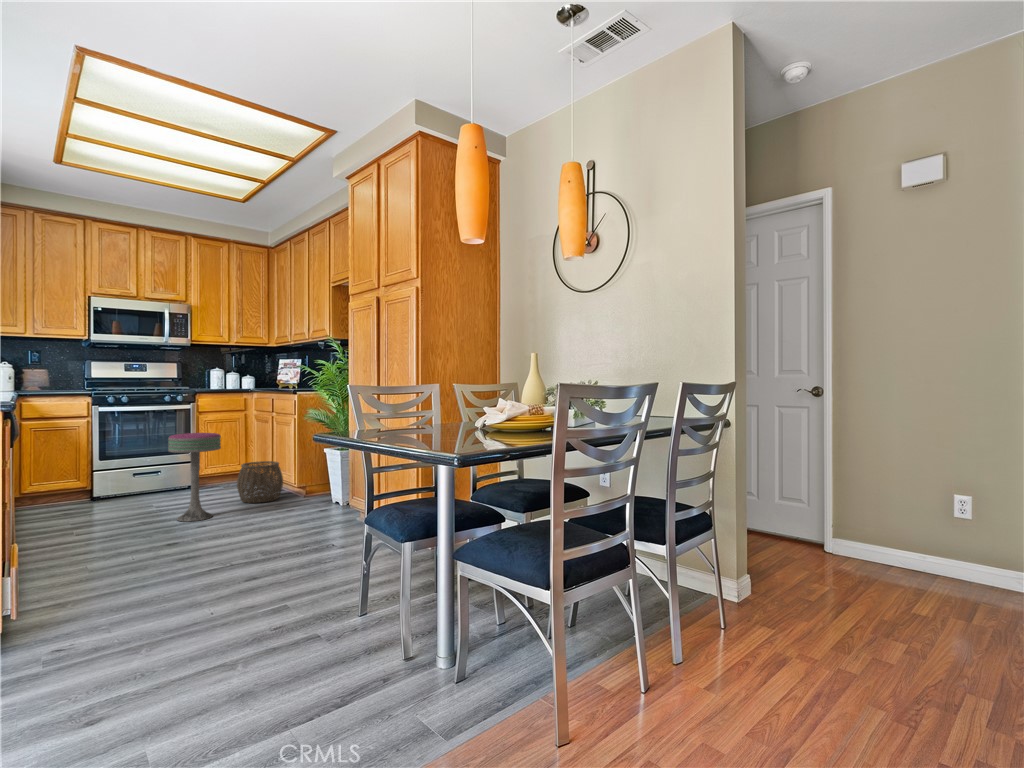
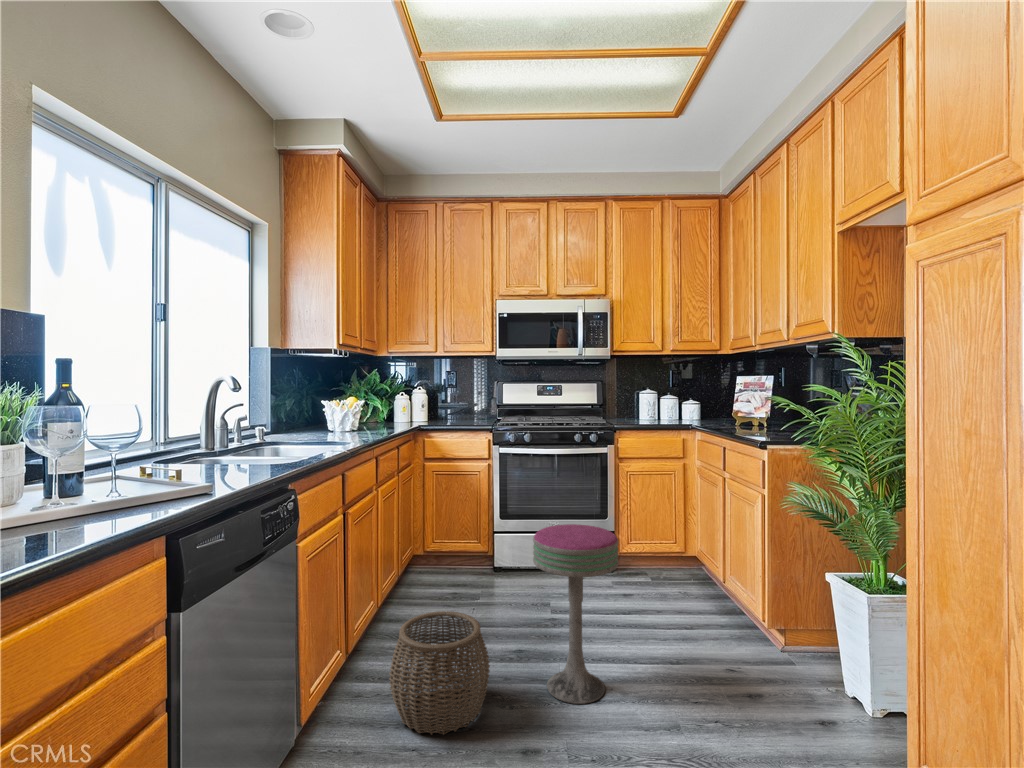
woven basket: present [237,461,283,503] -> present [389,611,490,735]

